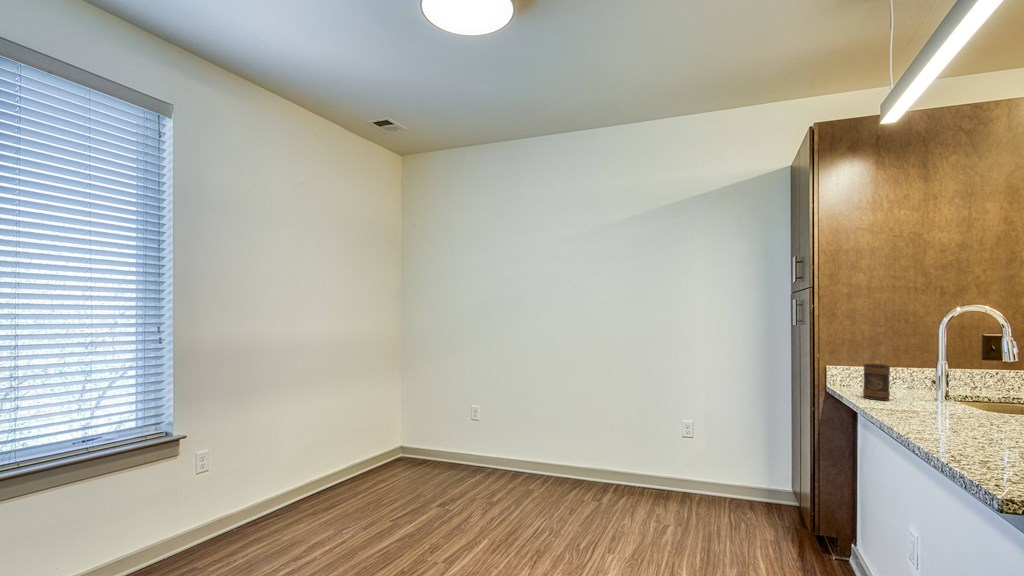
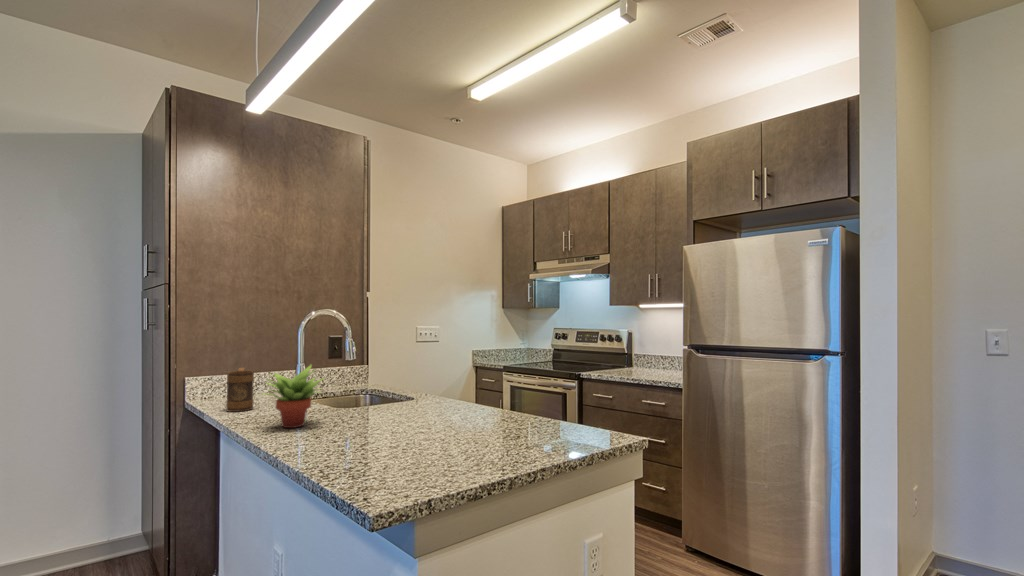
succulent plant: none [895,364,969,422] -> present [267,365,322,428]

